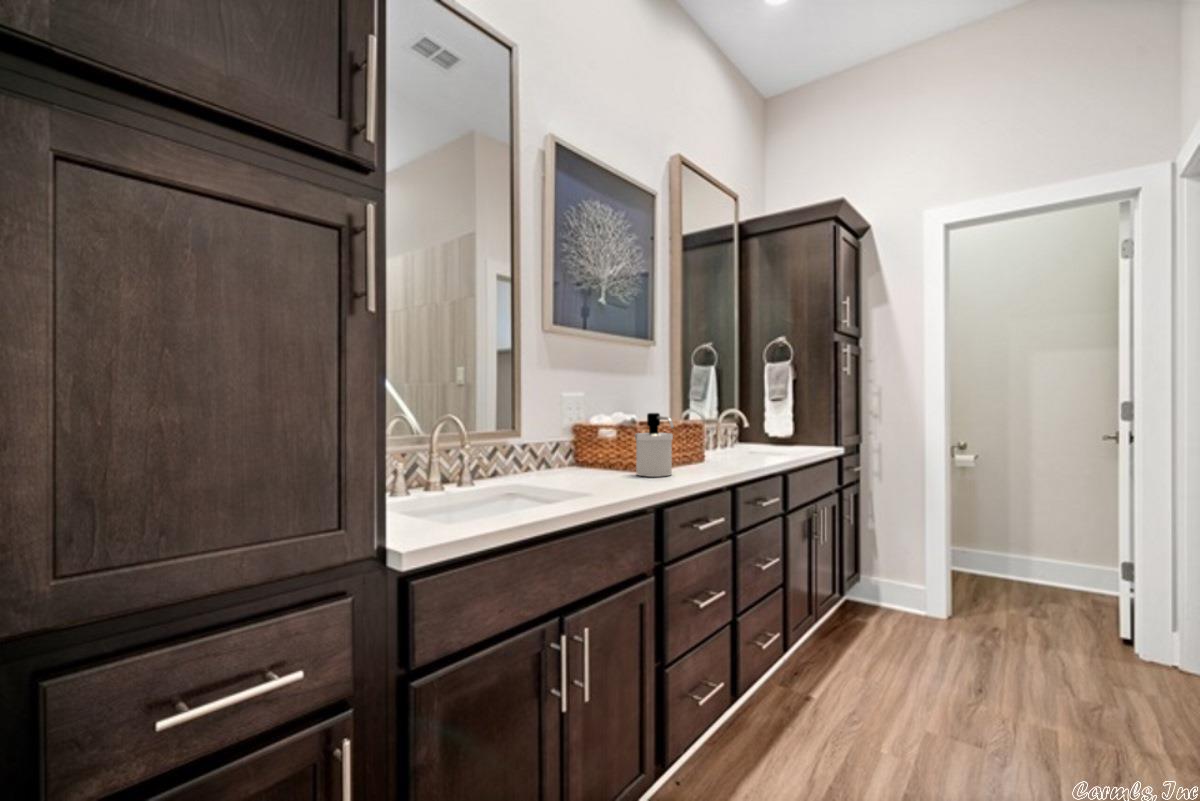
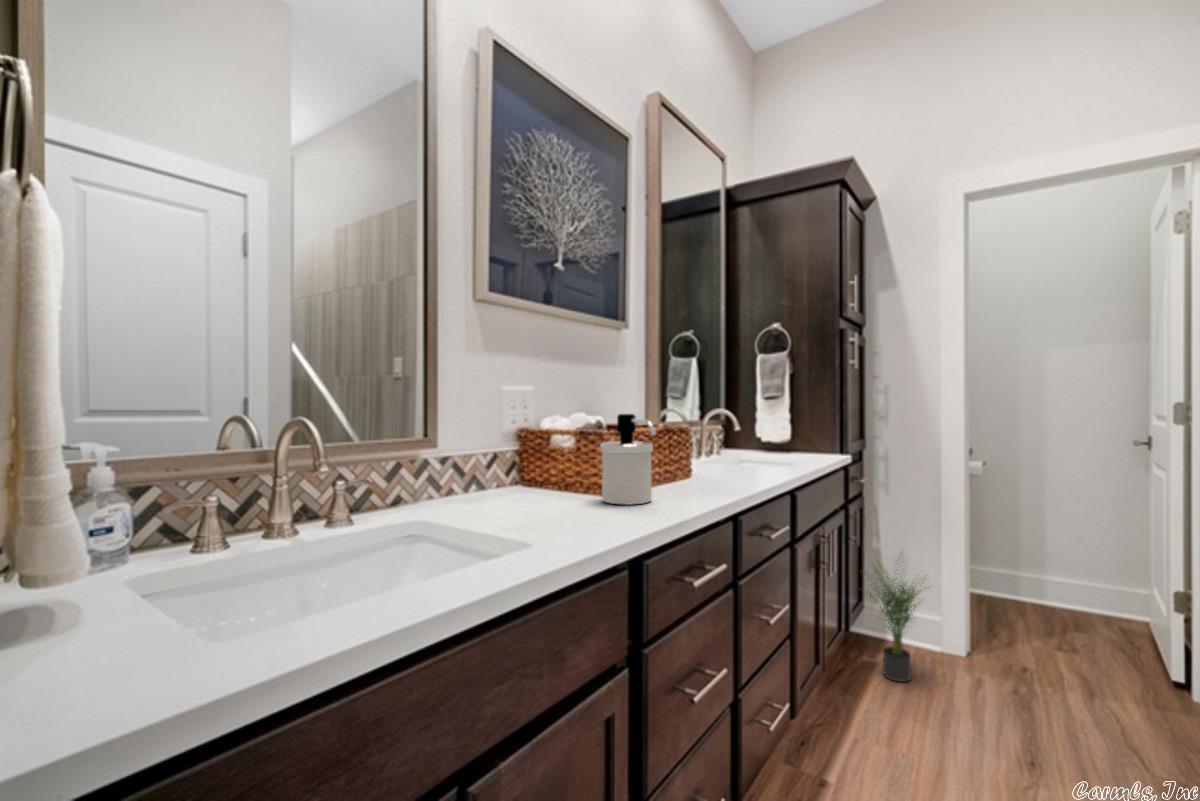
potted plant: none [849,525,915,636] -> present [870,567,930,682]

